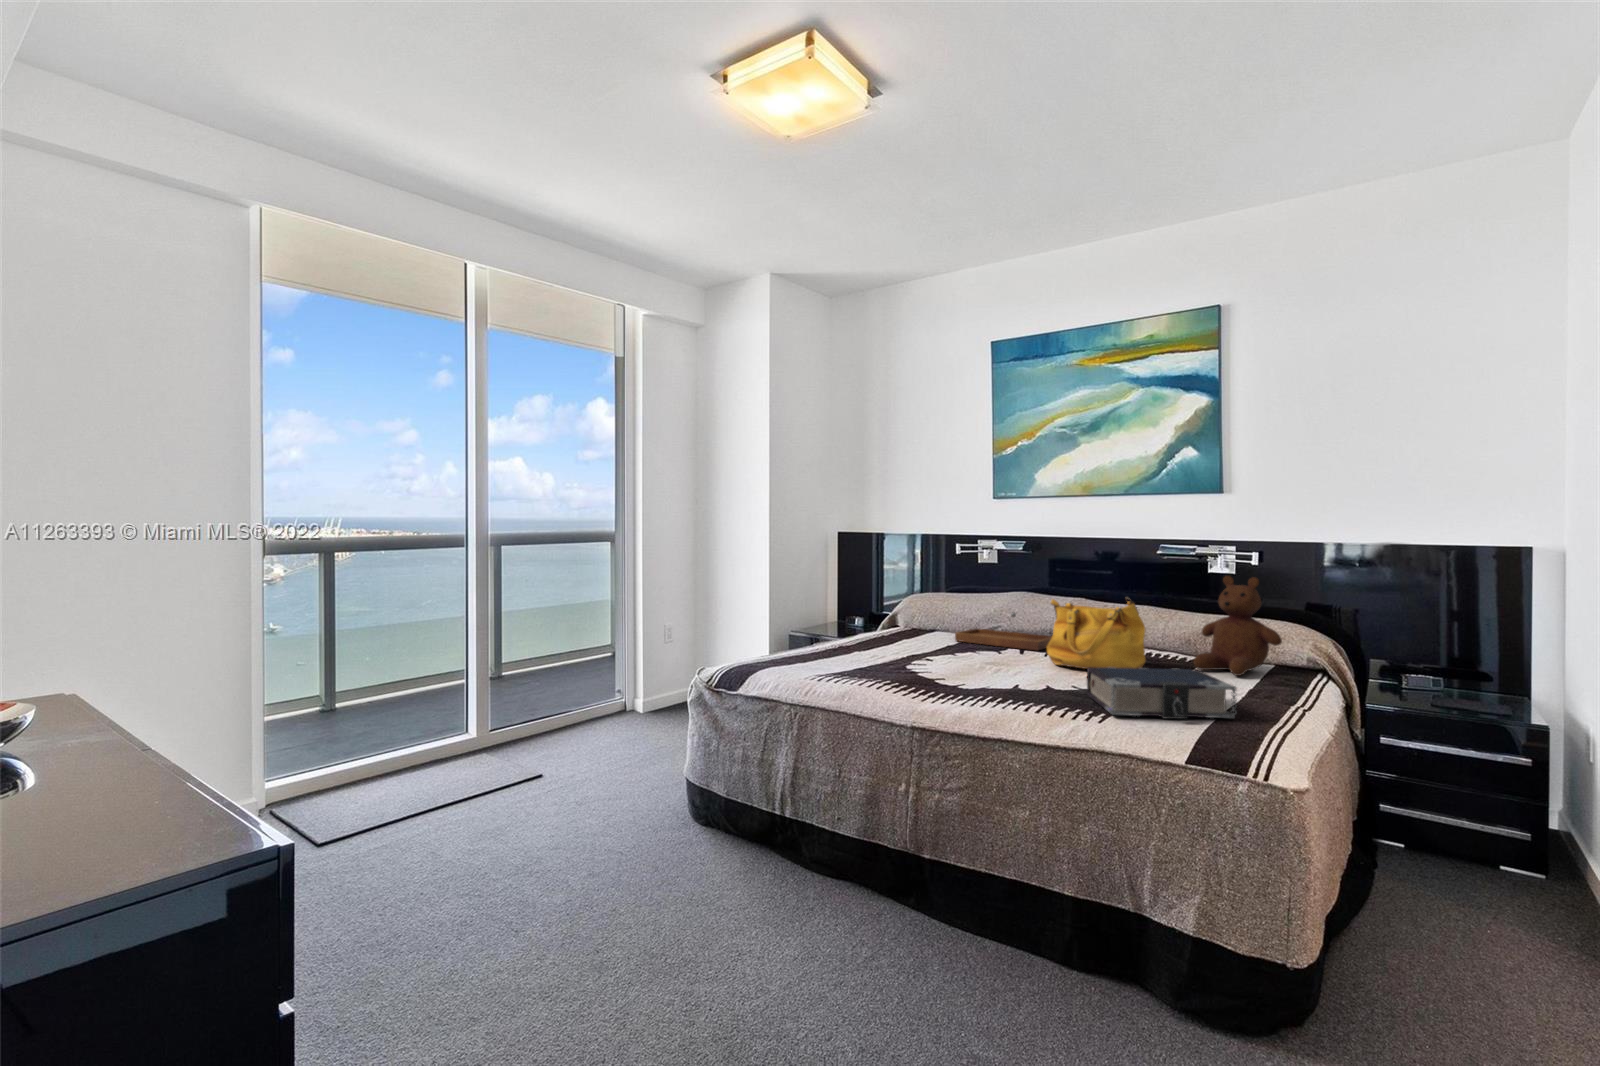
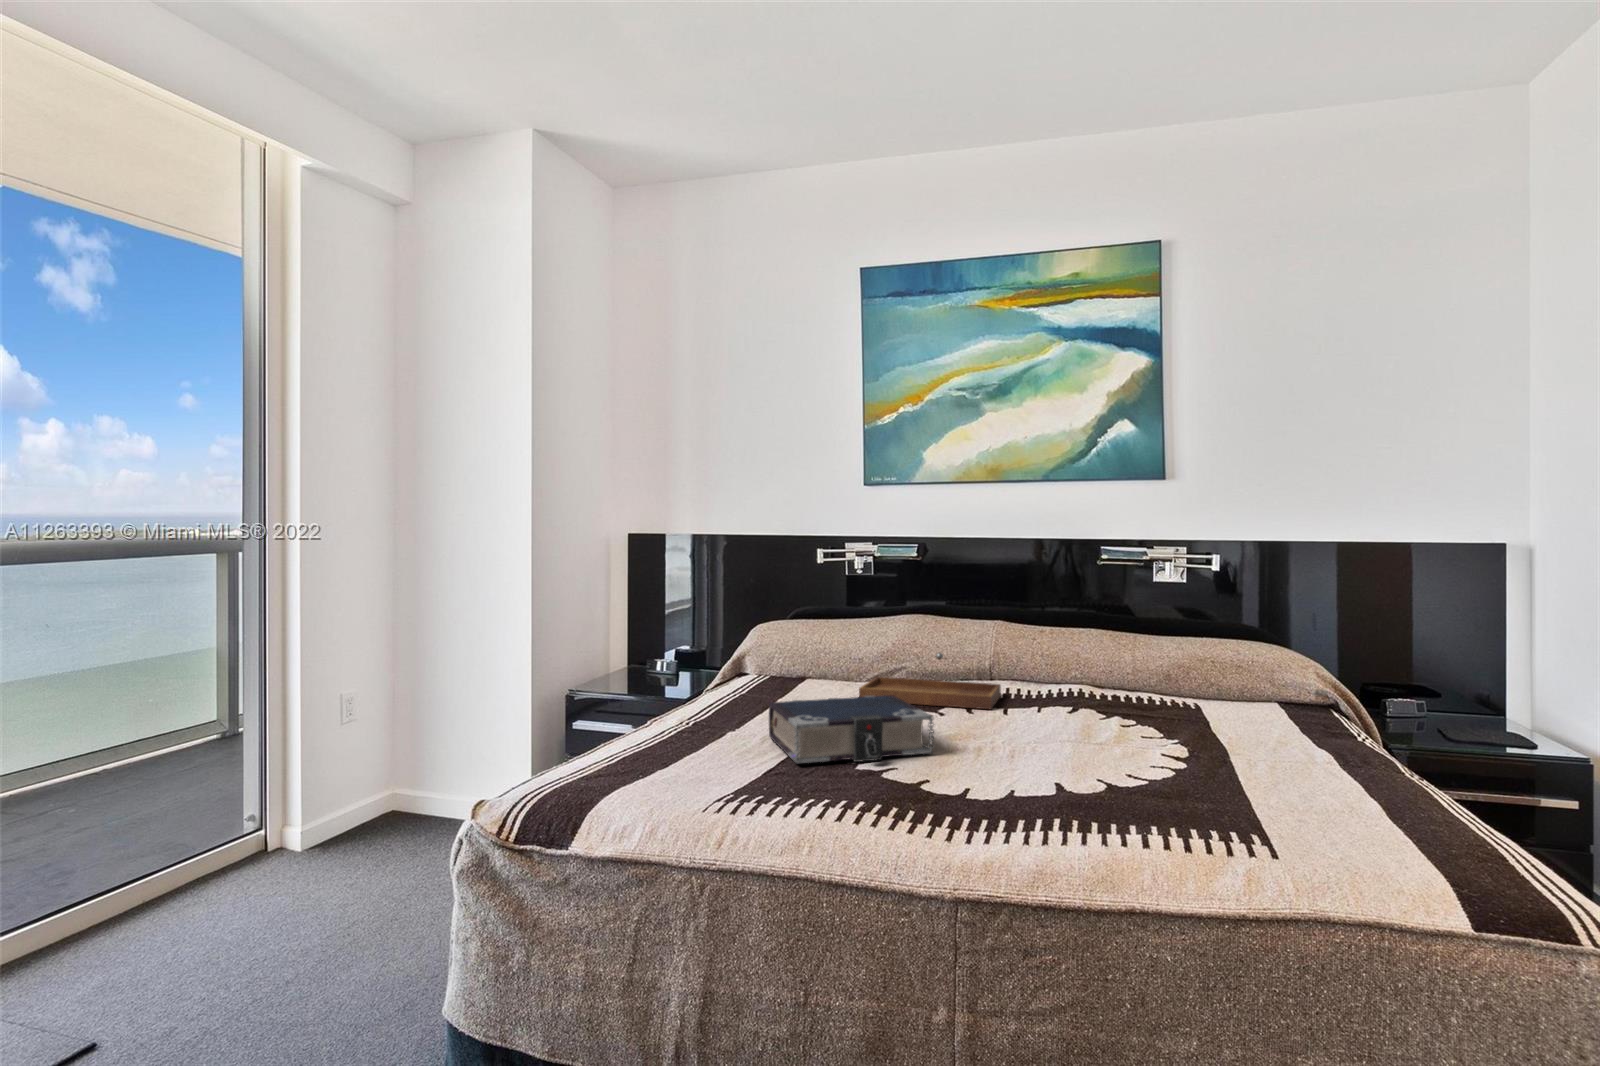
teddy bear: present [1193,576,1282,676] -> none [1216,593,1336,734]
handbag: present [1047,598,1145,669] -> none [1035,629,1175,741]
book: present [1087,667,1236,719] -> present [769,695,934,764]

